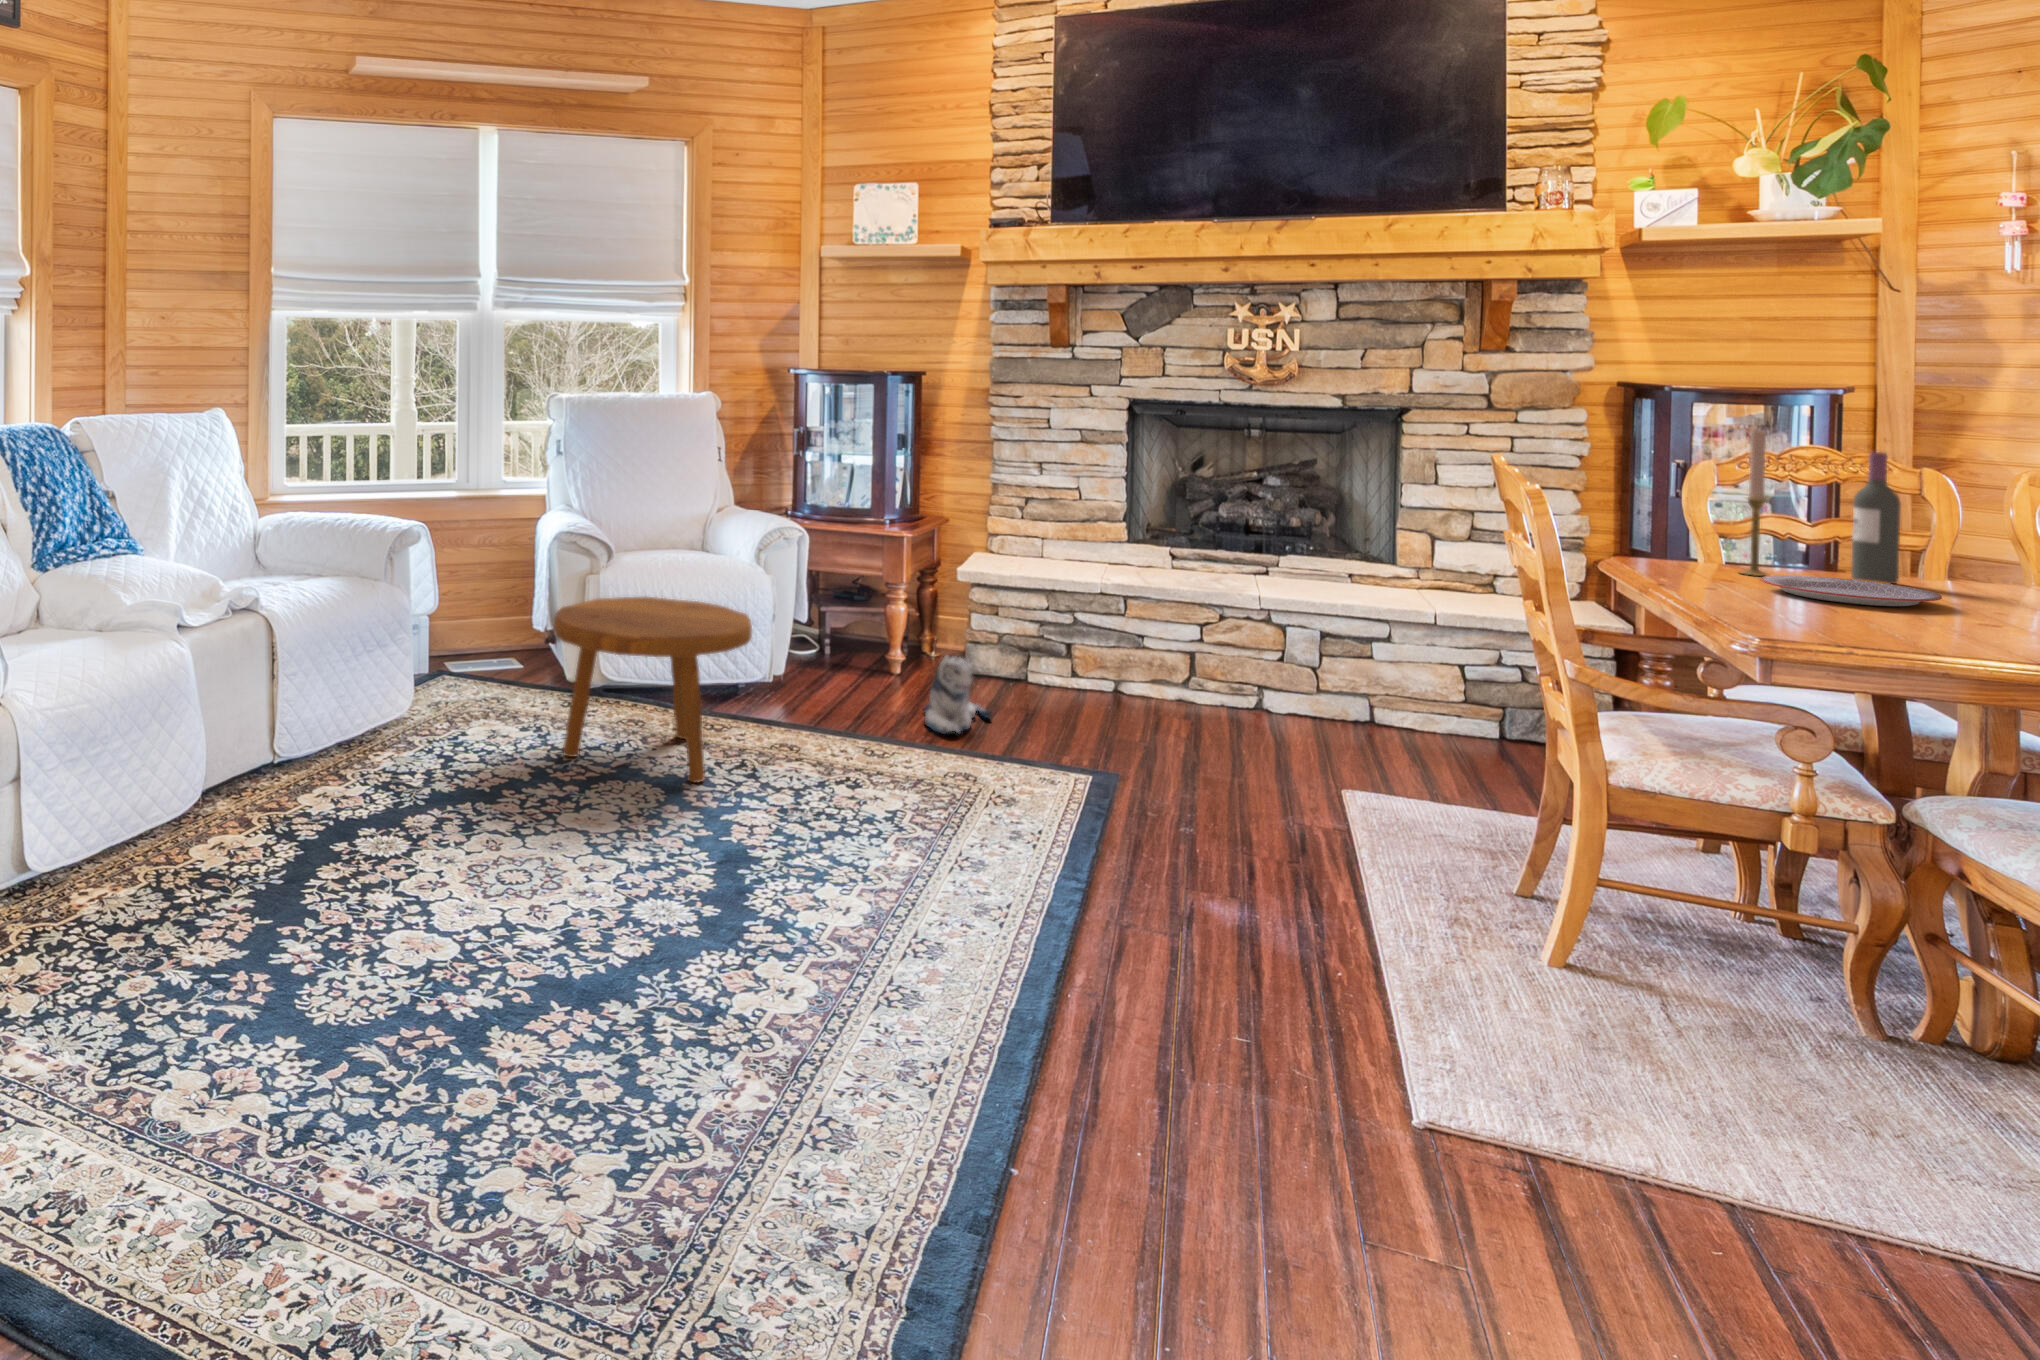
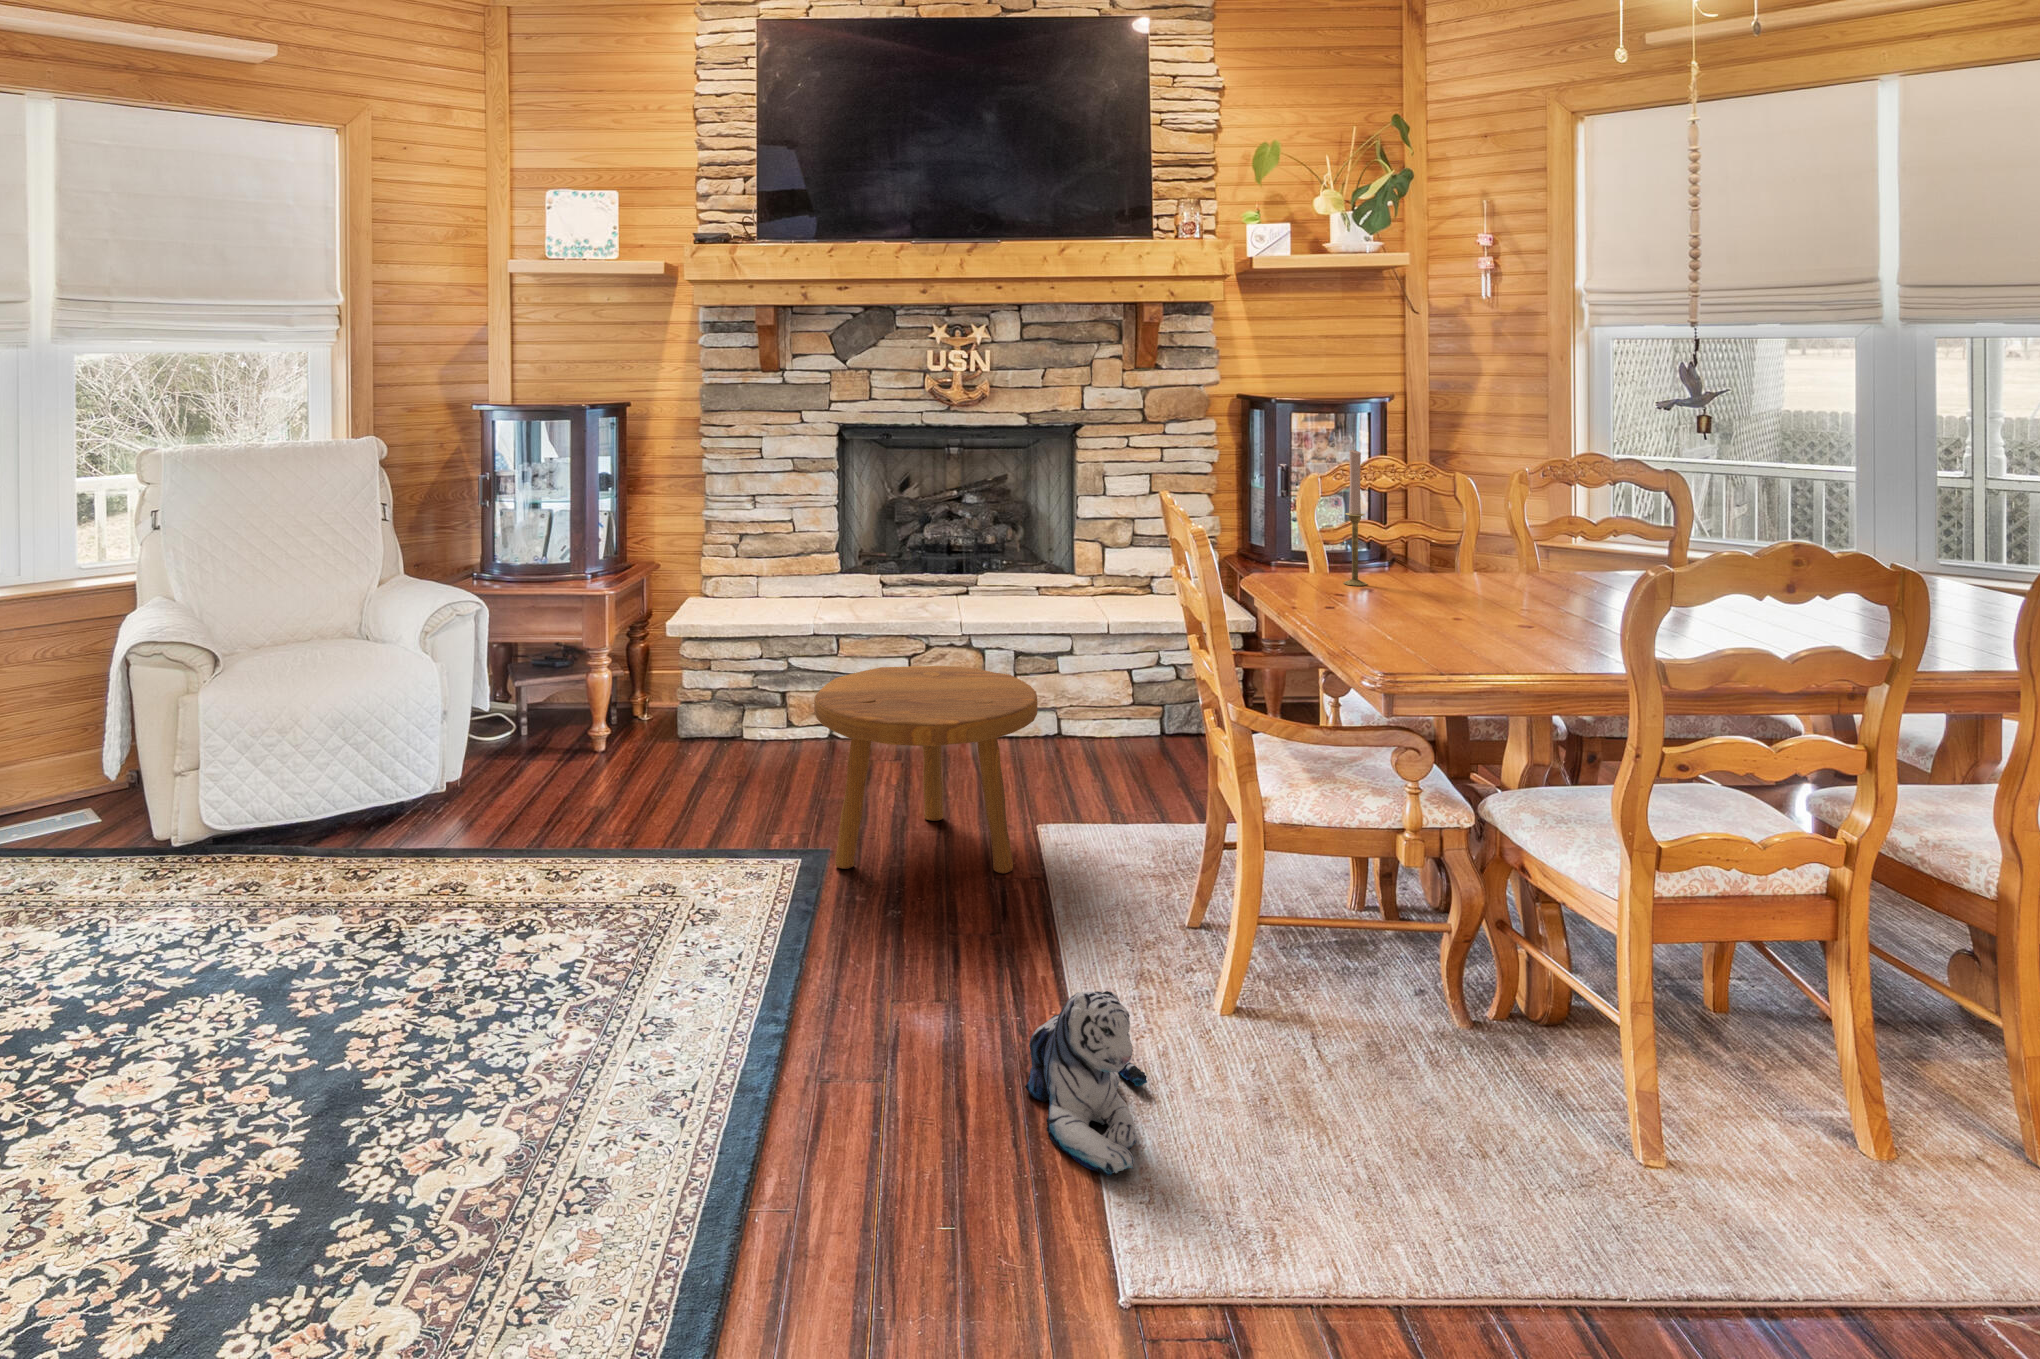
wine bottle: present [1851,452,1901,584] -> none [1420,467,1452,584]
plate: present [1761,575,1942,606] -> none [1364,585,1489,613]
footstool: present [553,597,752,783] -> present [814,666,1038,873]
plush toy: present [924,655,991,734] -> present [1025,991,1147,1176]

